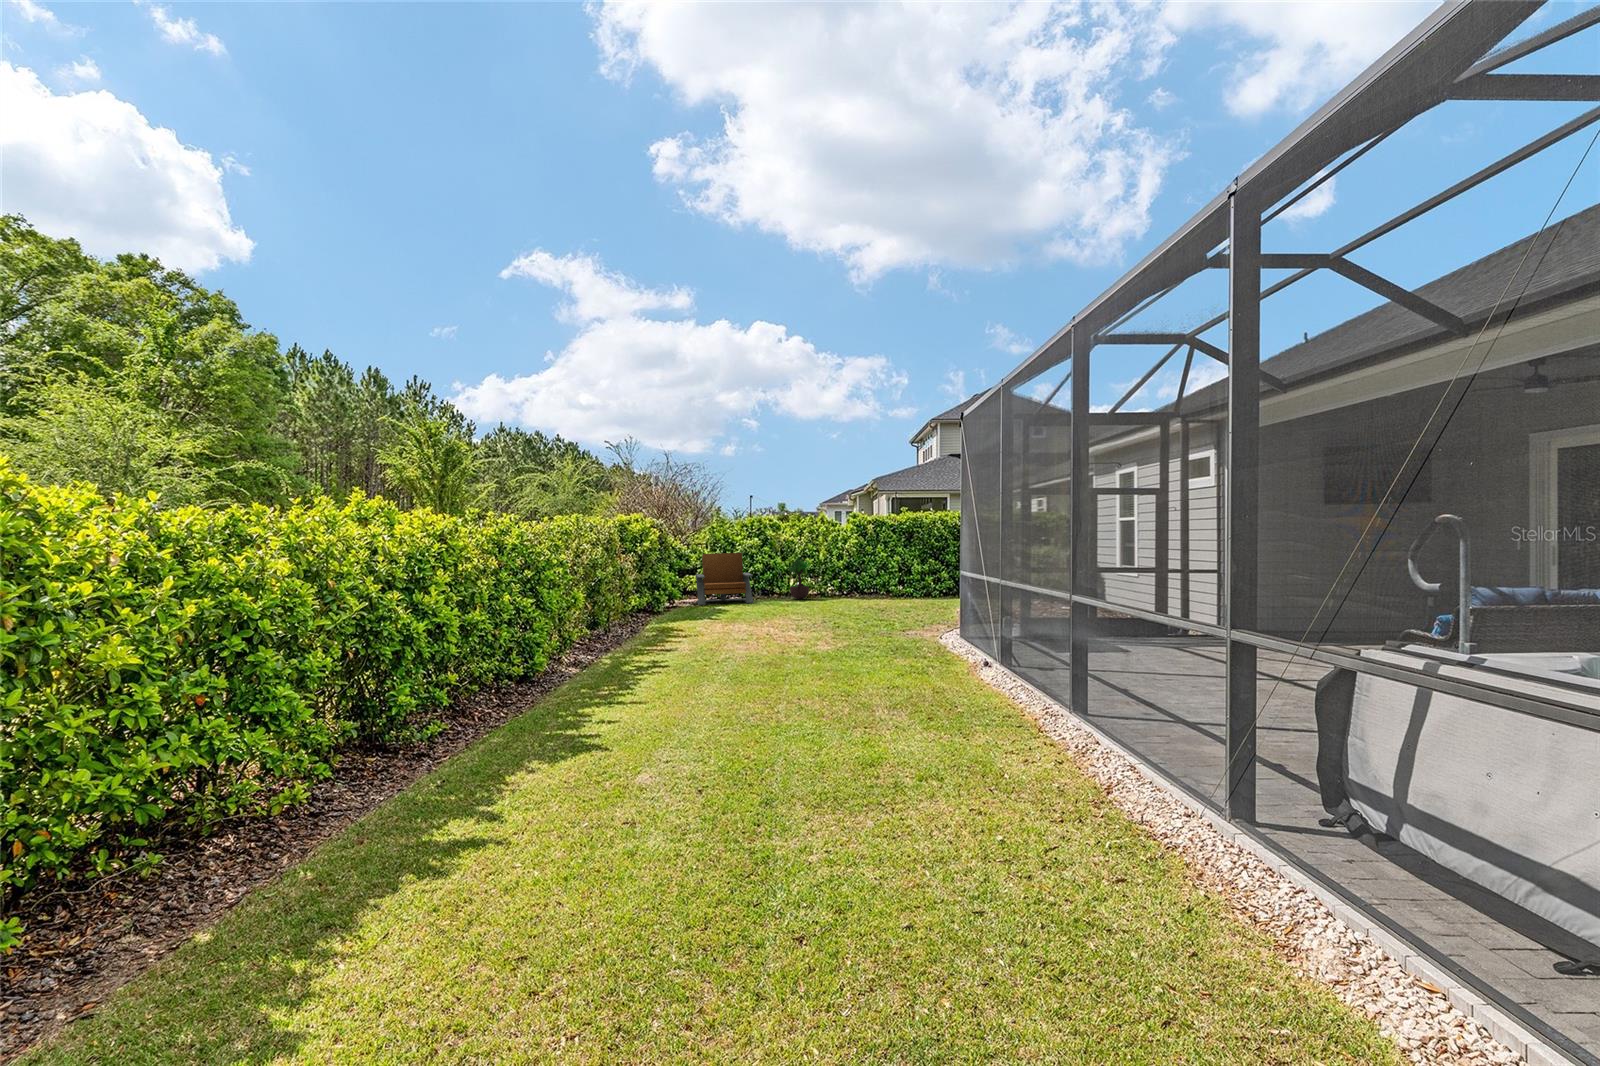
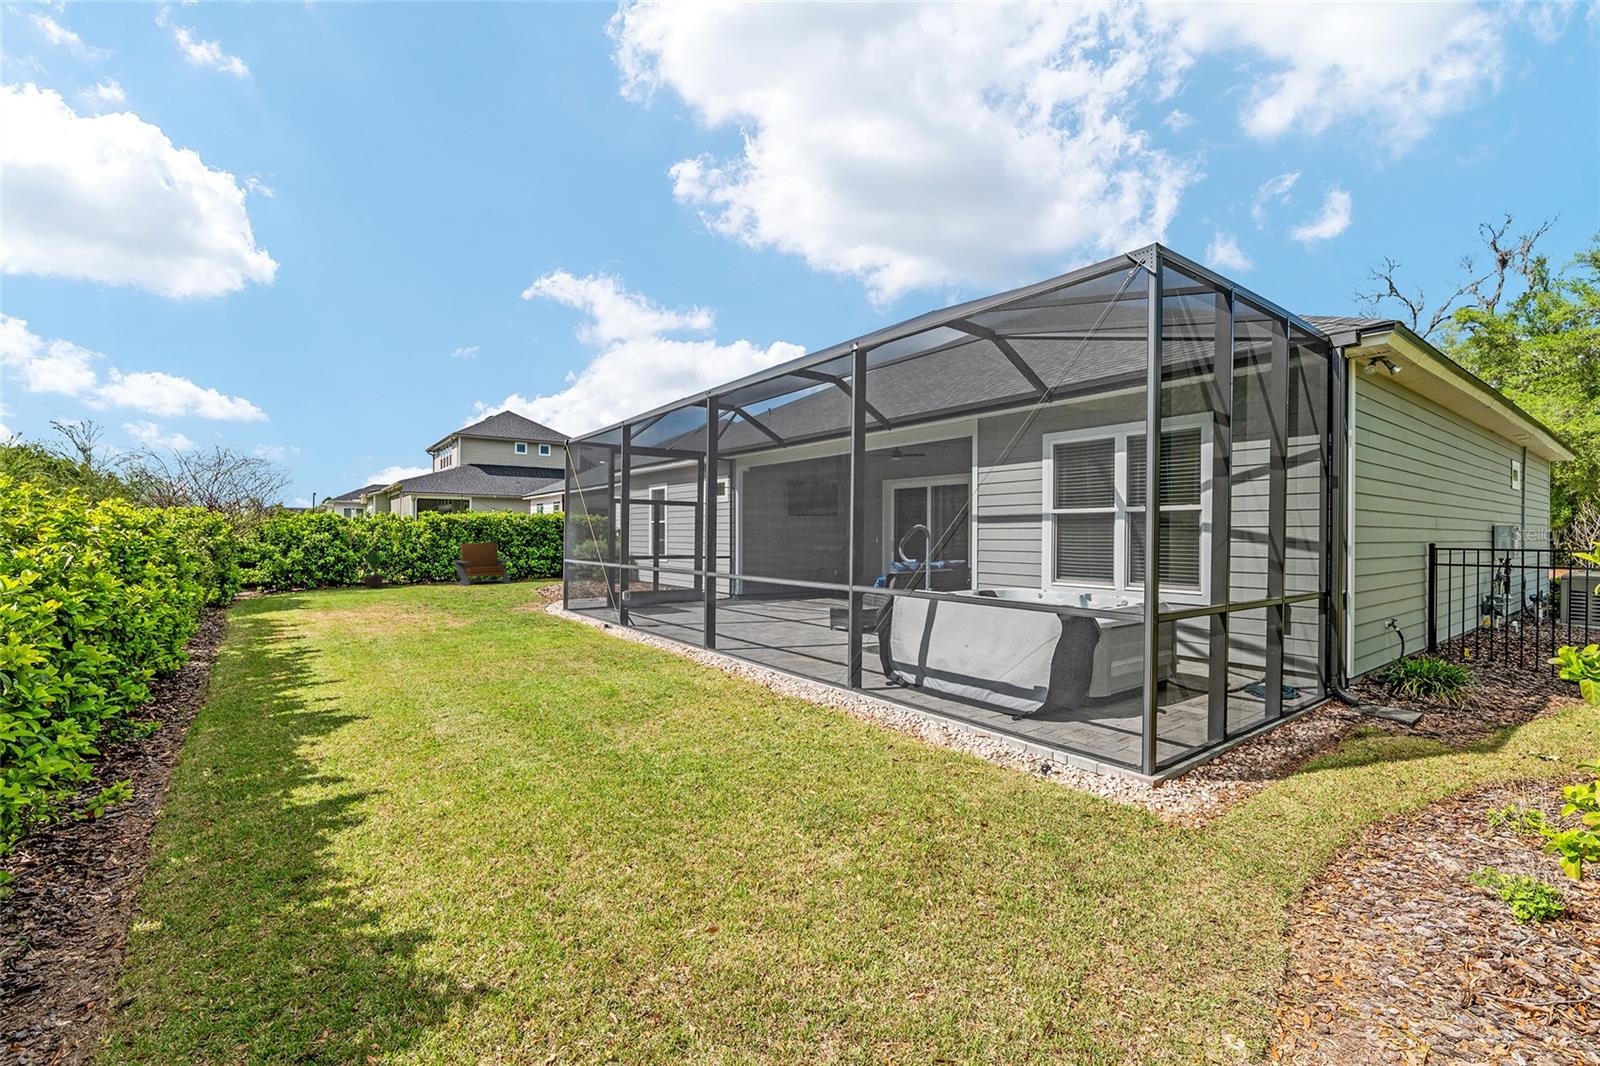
lounge chair: present [696,553,753,605] -> present [454,543,511,586]

